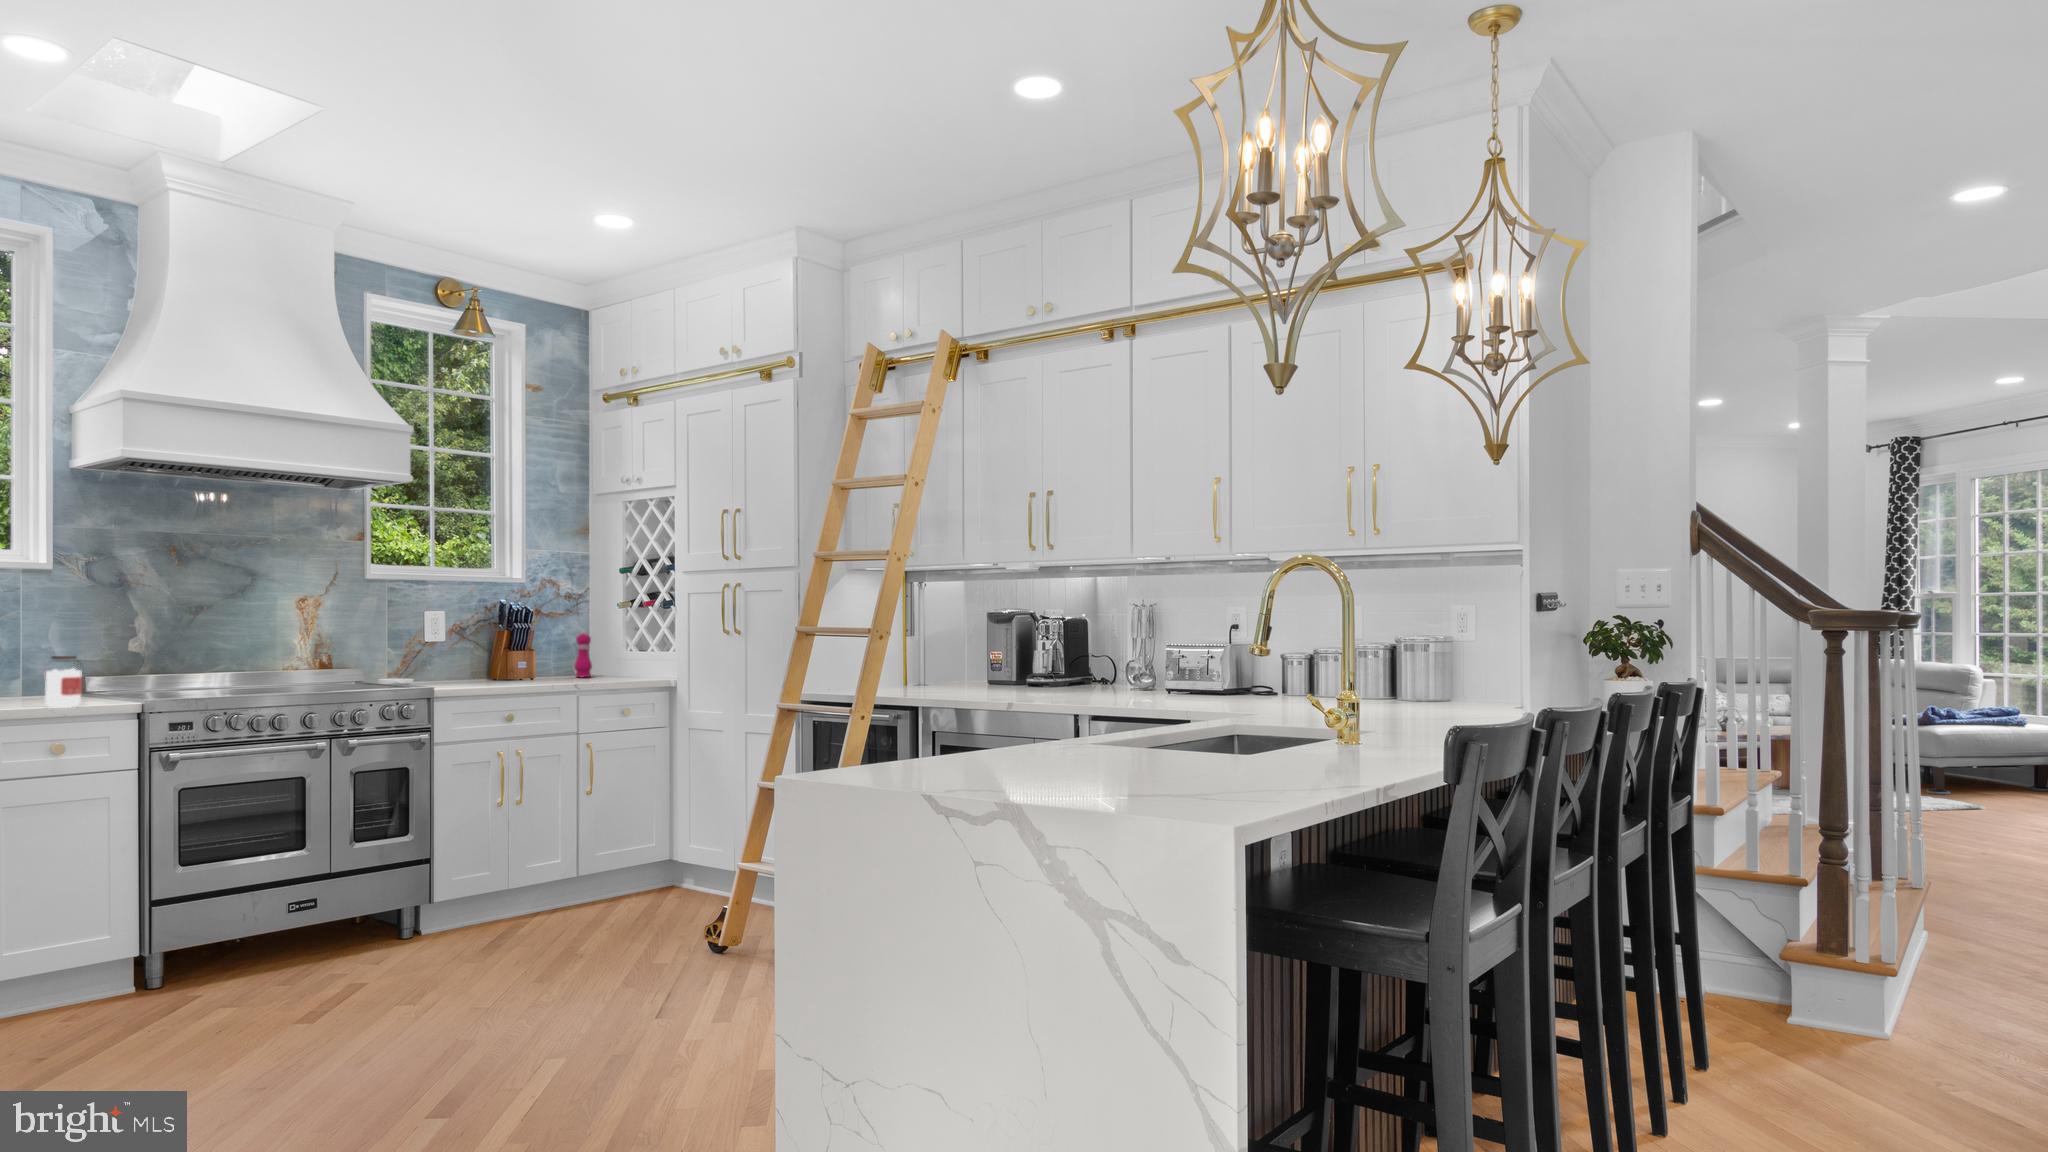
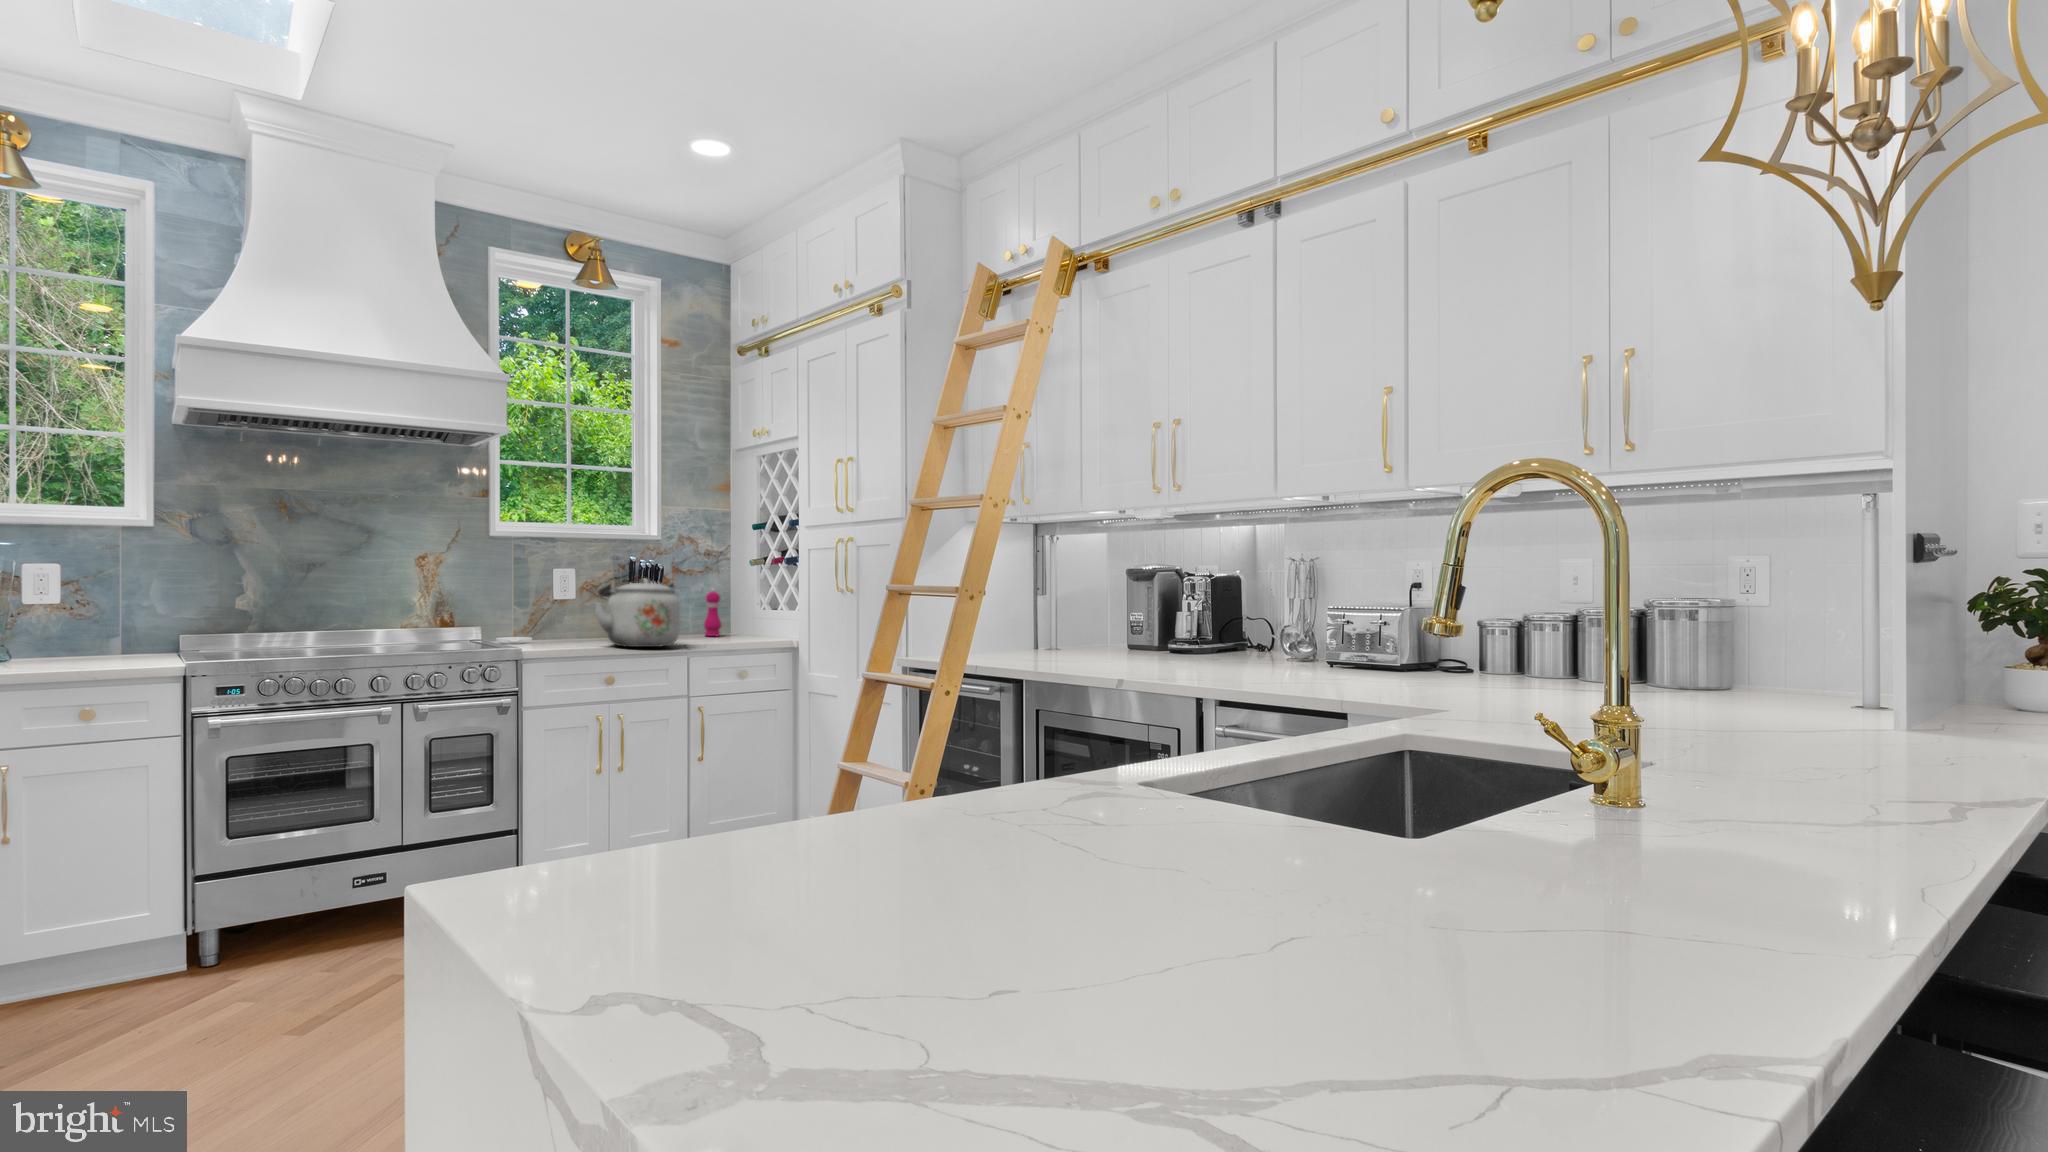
kettle: none [478,623,561,690] -> present [594,578,680,647]
jar: present [45,656,83,708] -> none [121,601,165,656]

